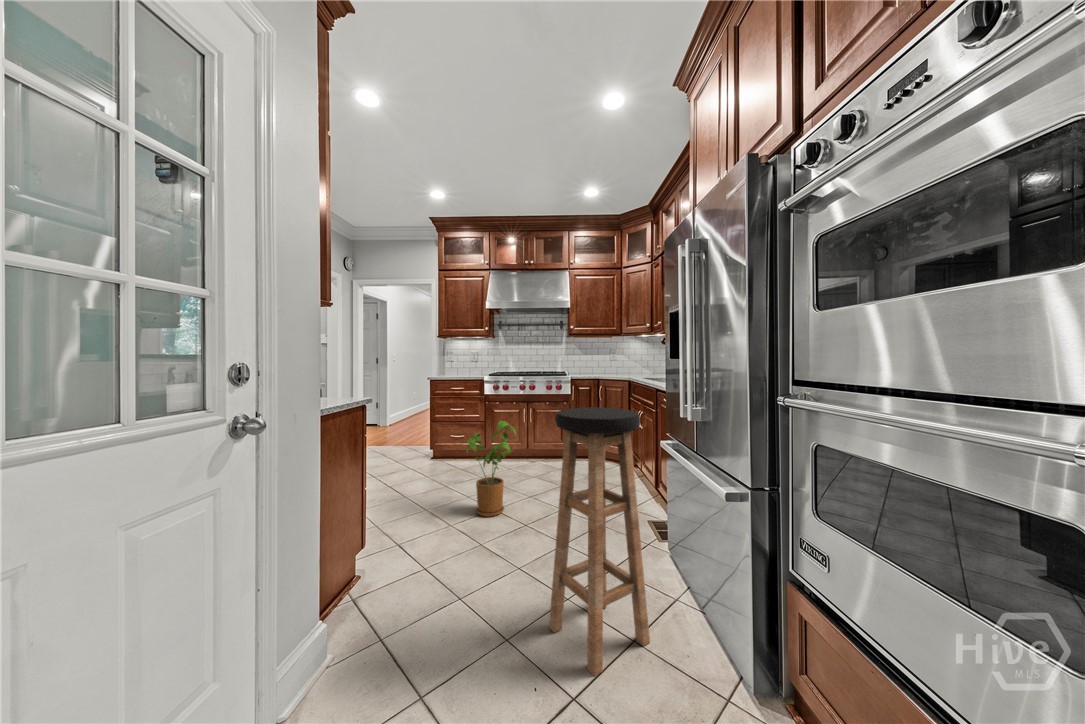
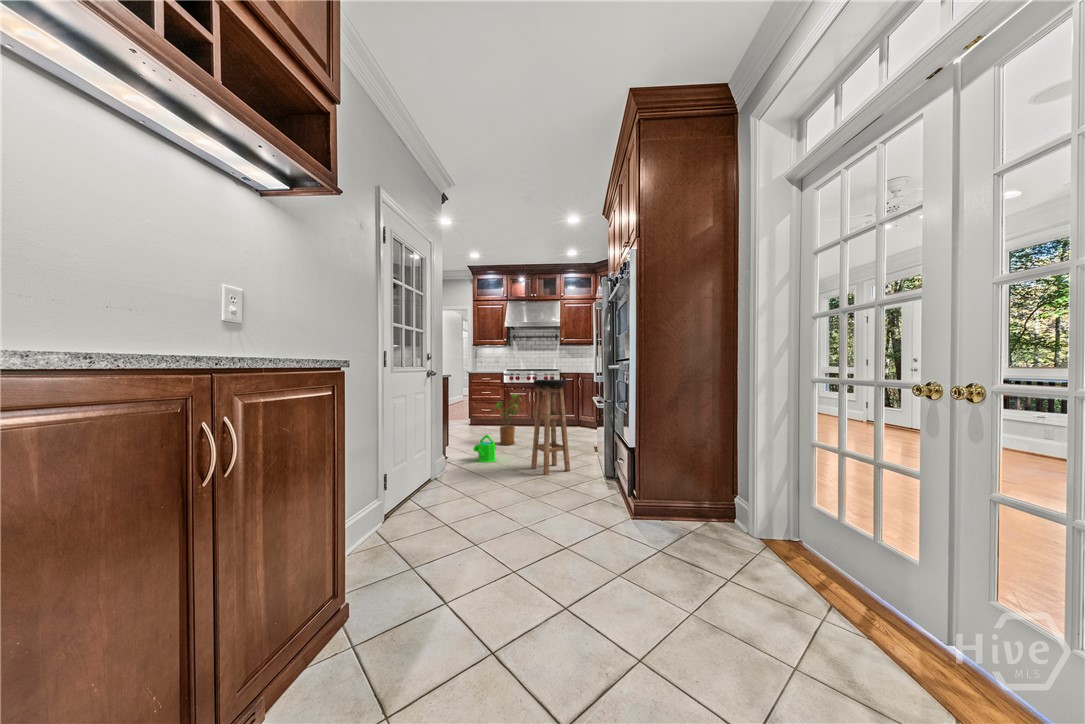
watering can: none [410,526,467,594] -> present [473,435,496,462]

